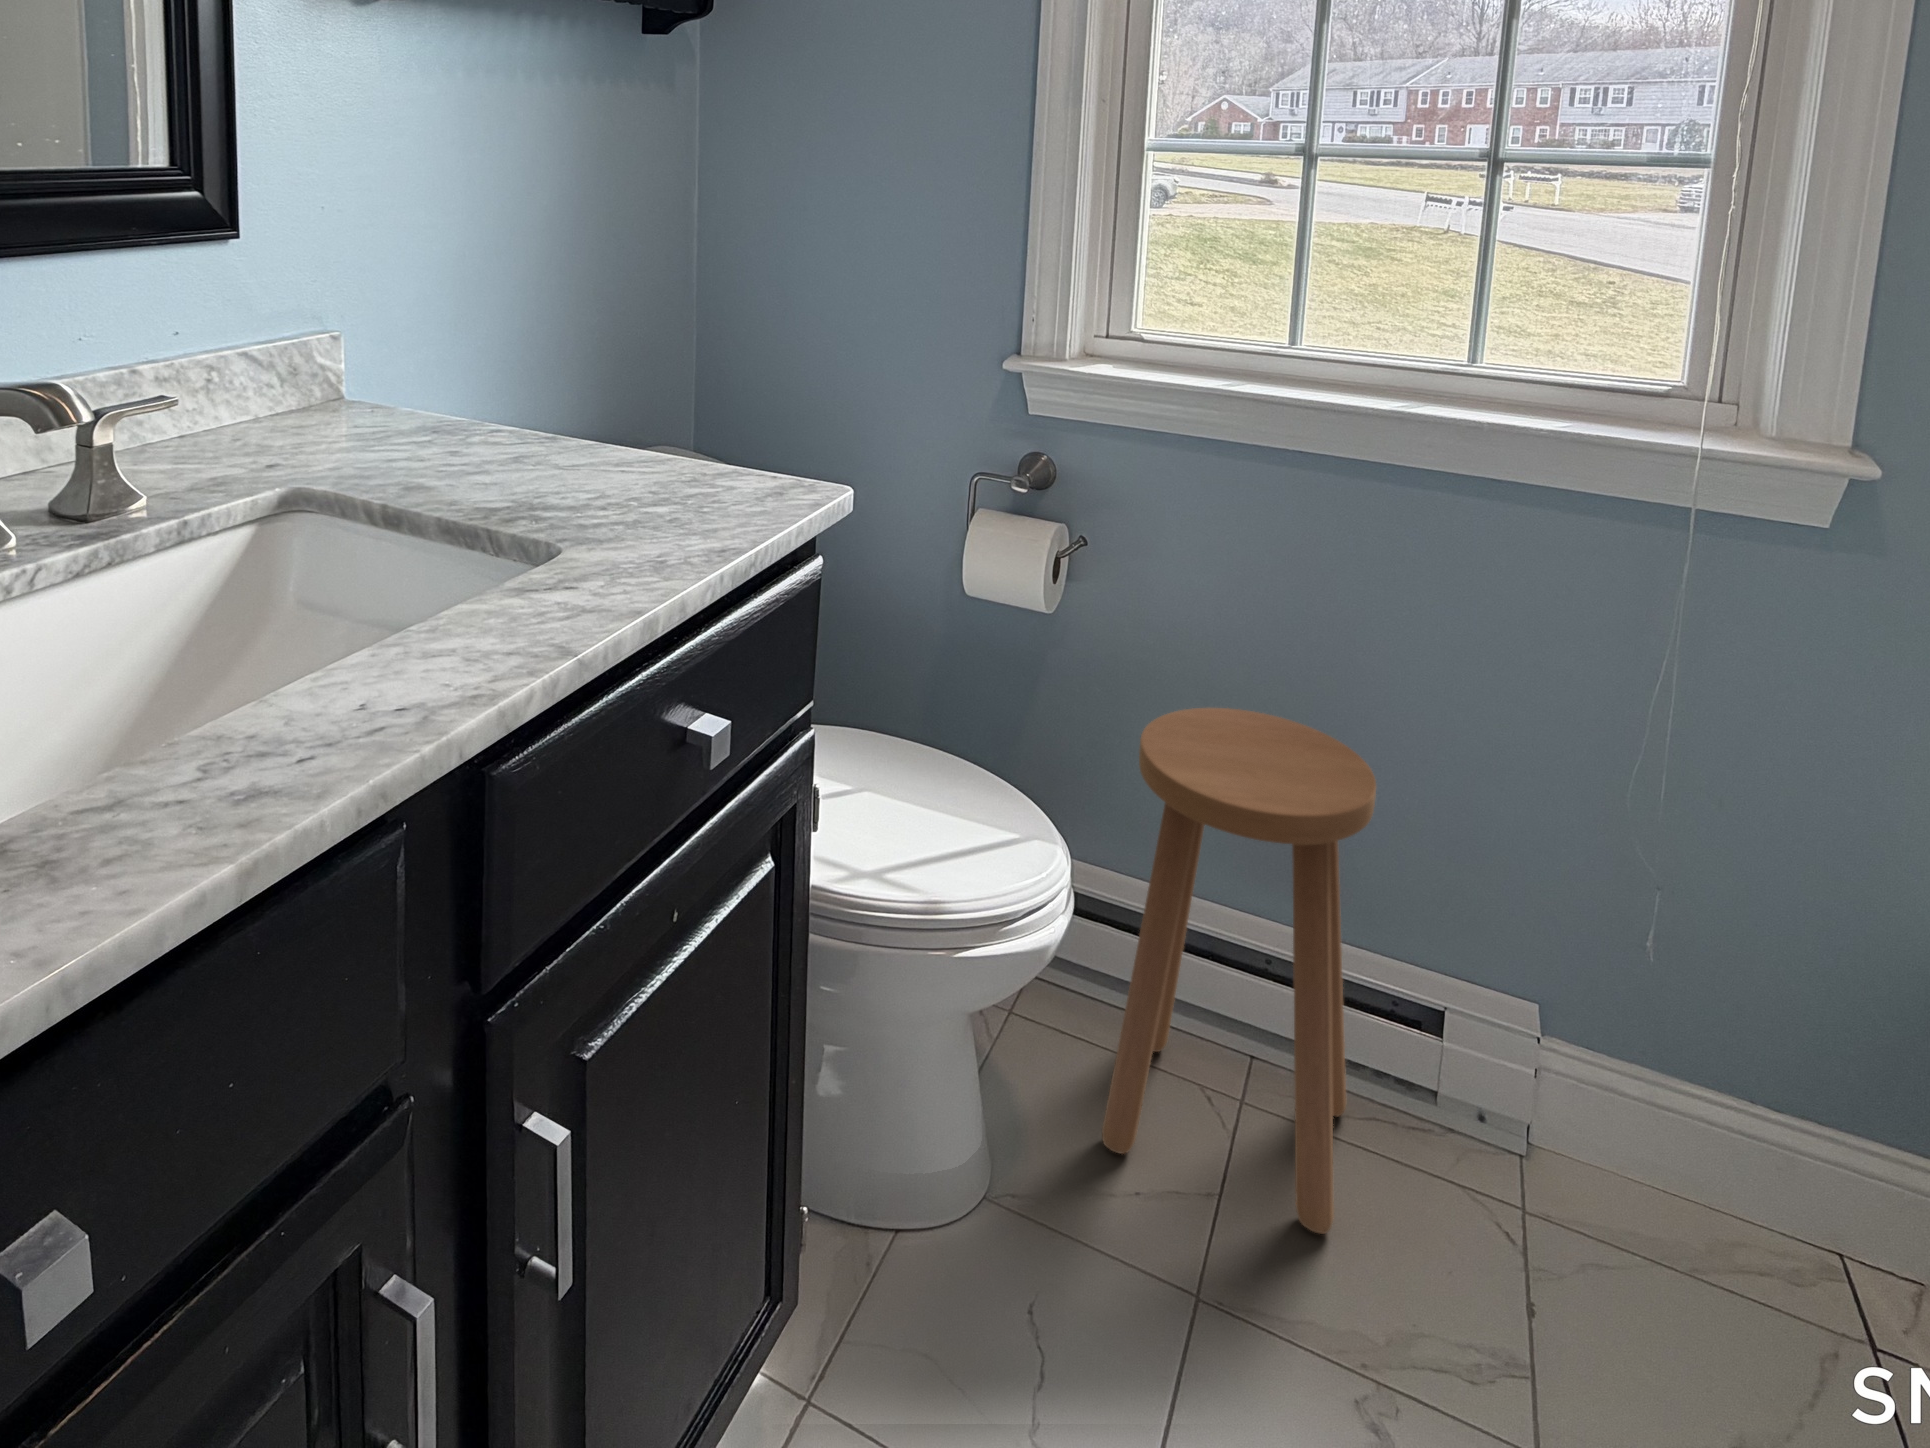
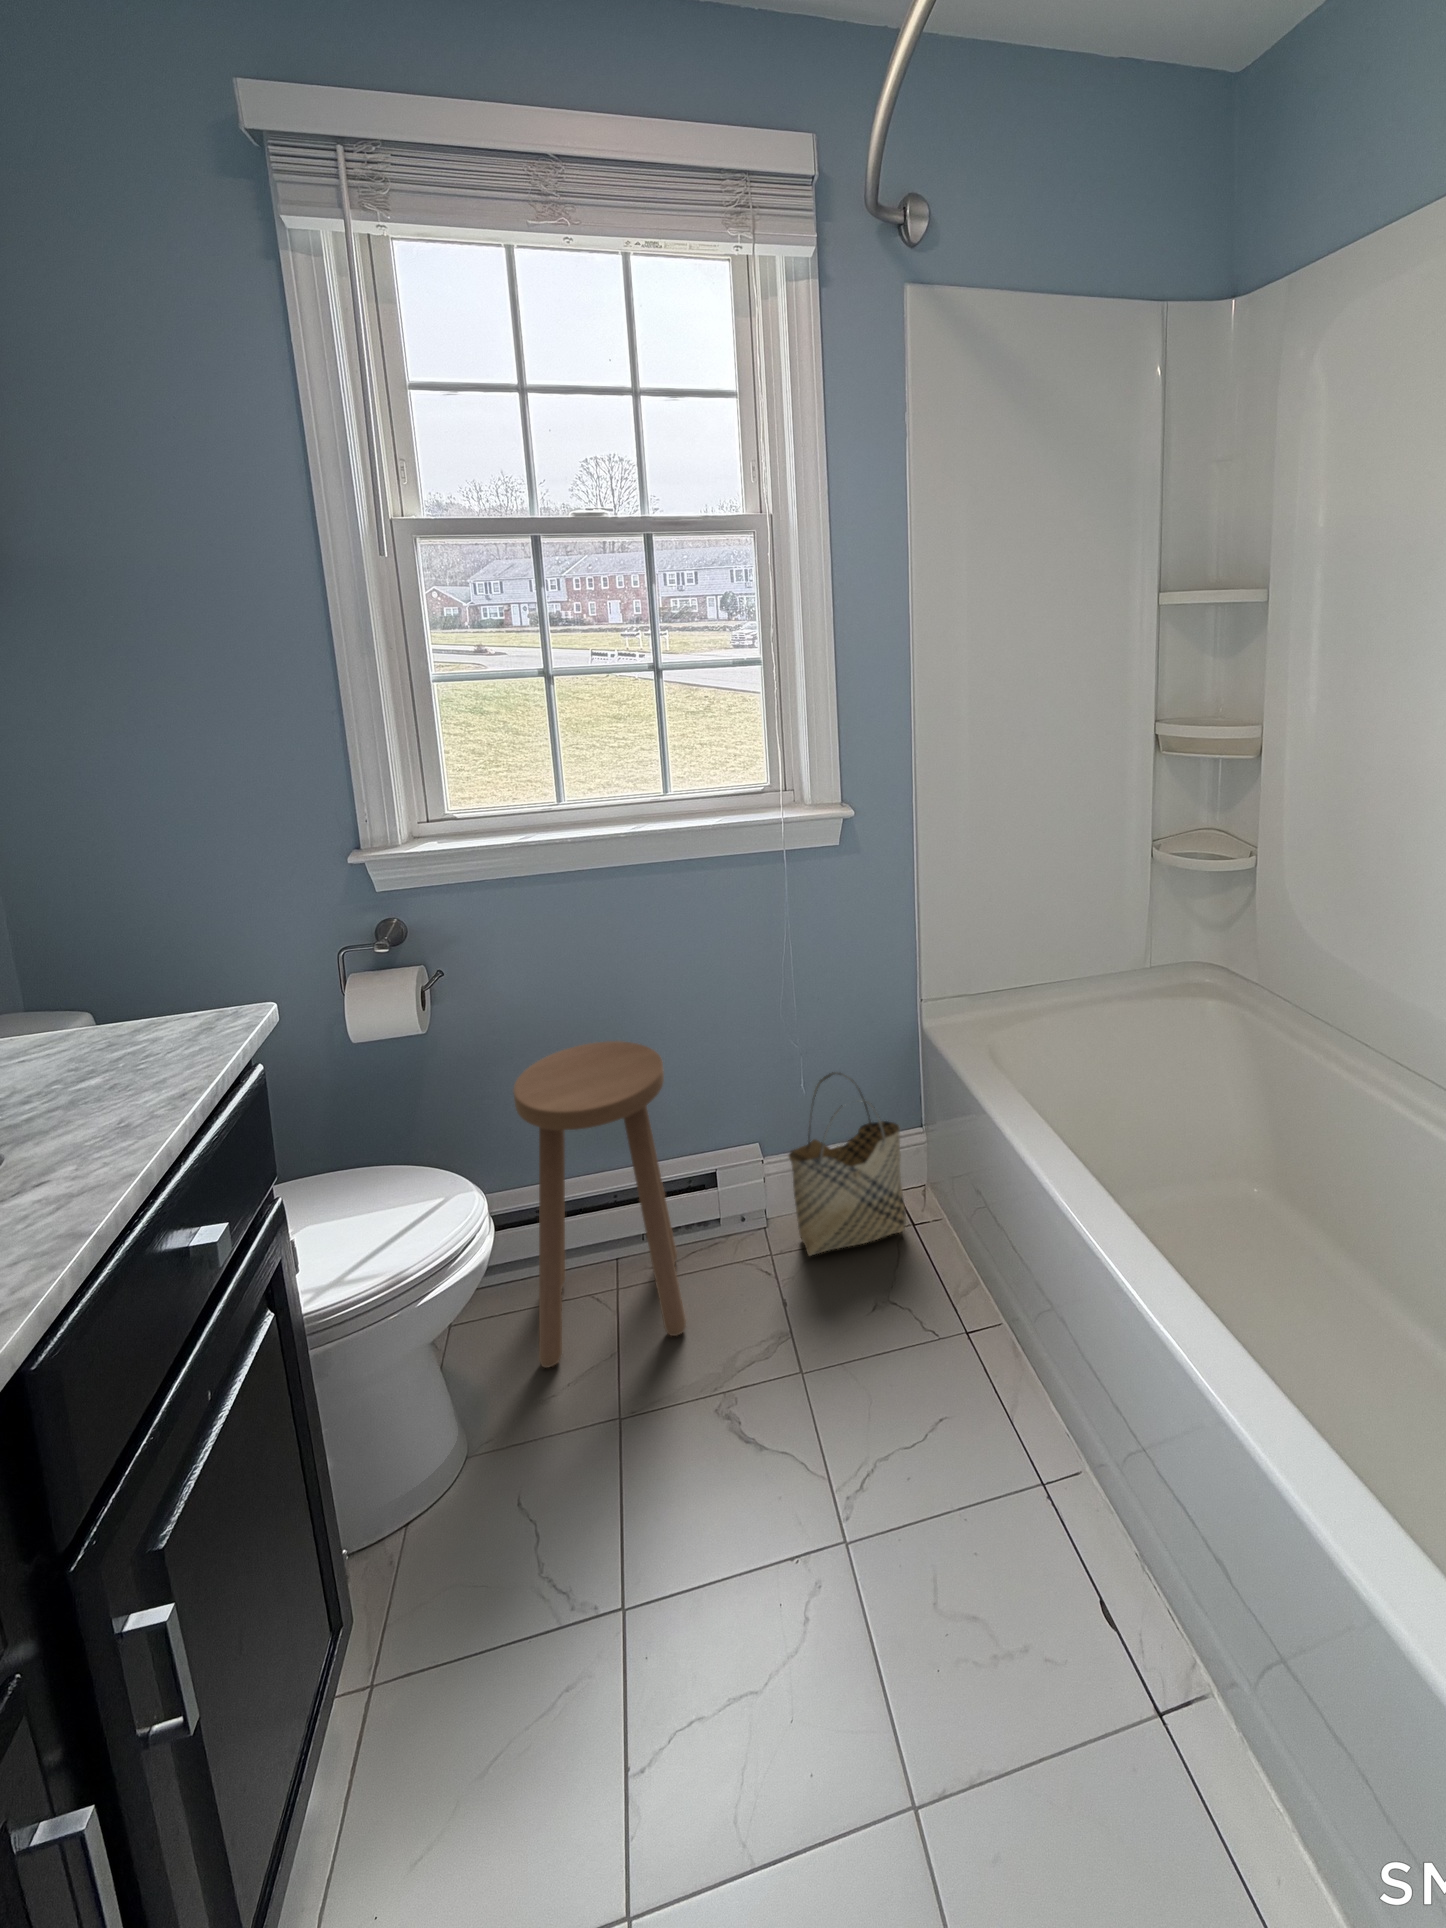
woven basket: none [1586,948,1867,1338] -> present [789,1072,906,1256]

